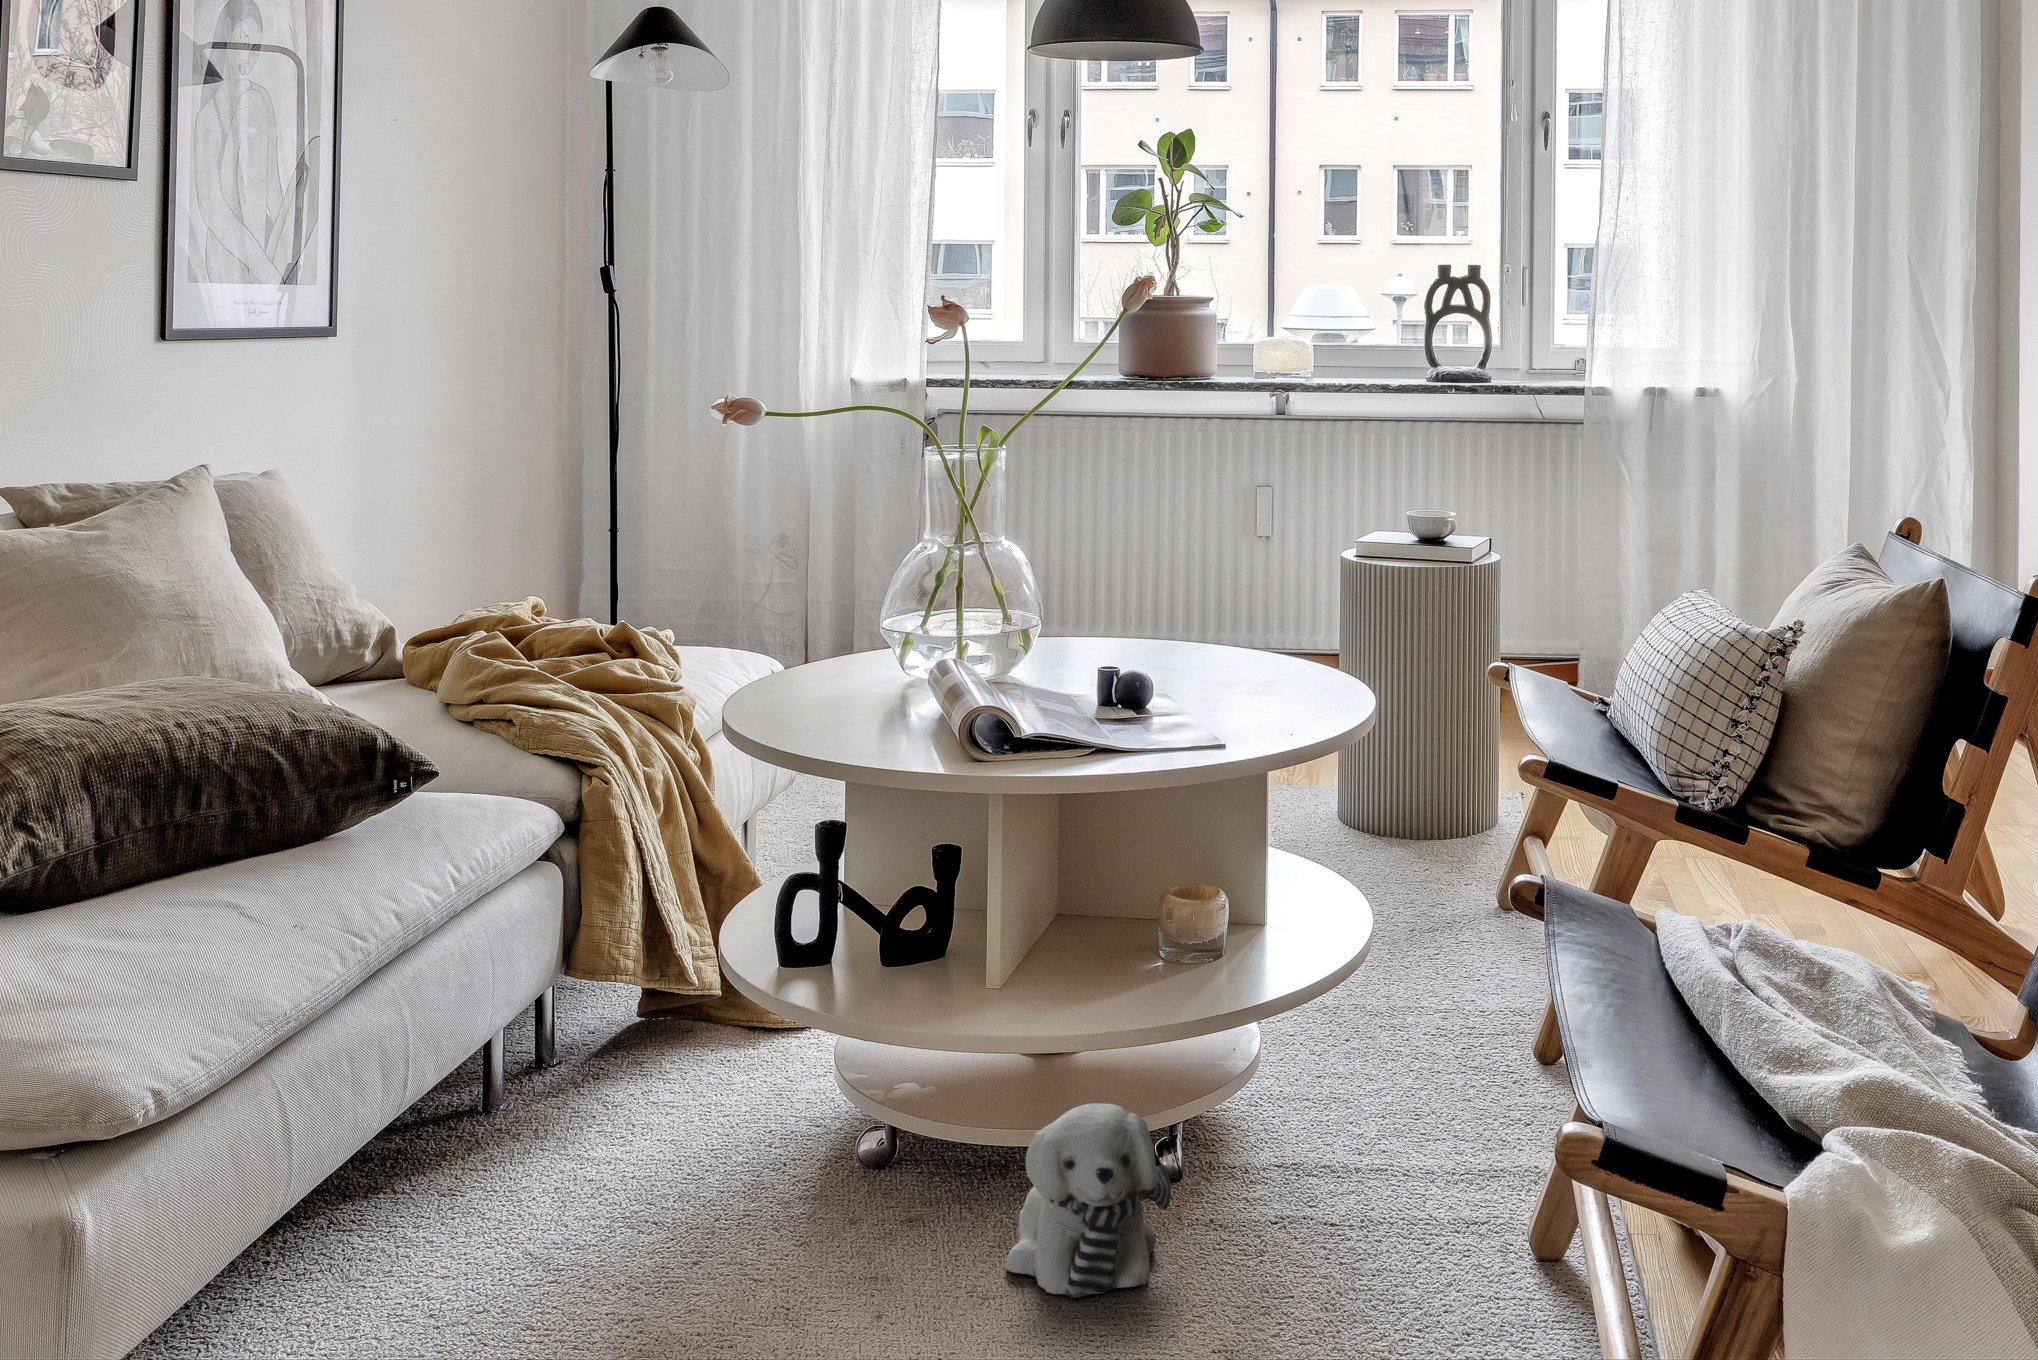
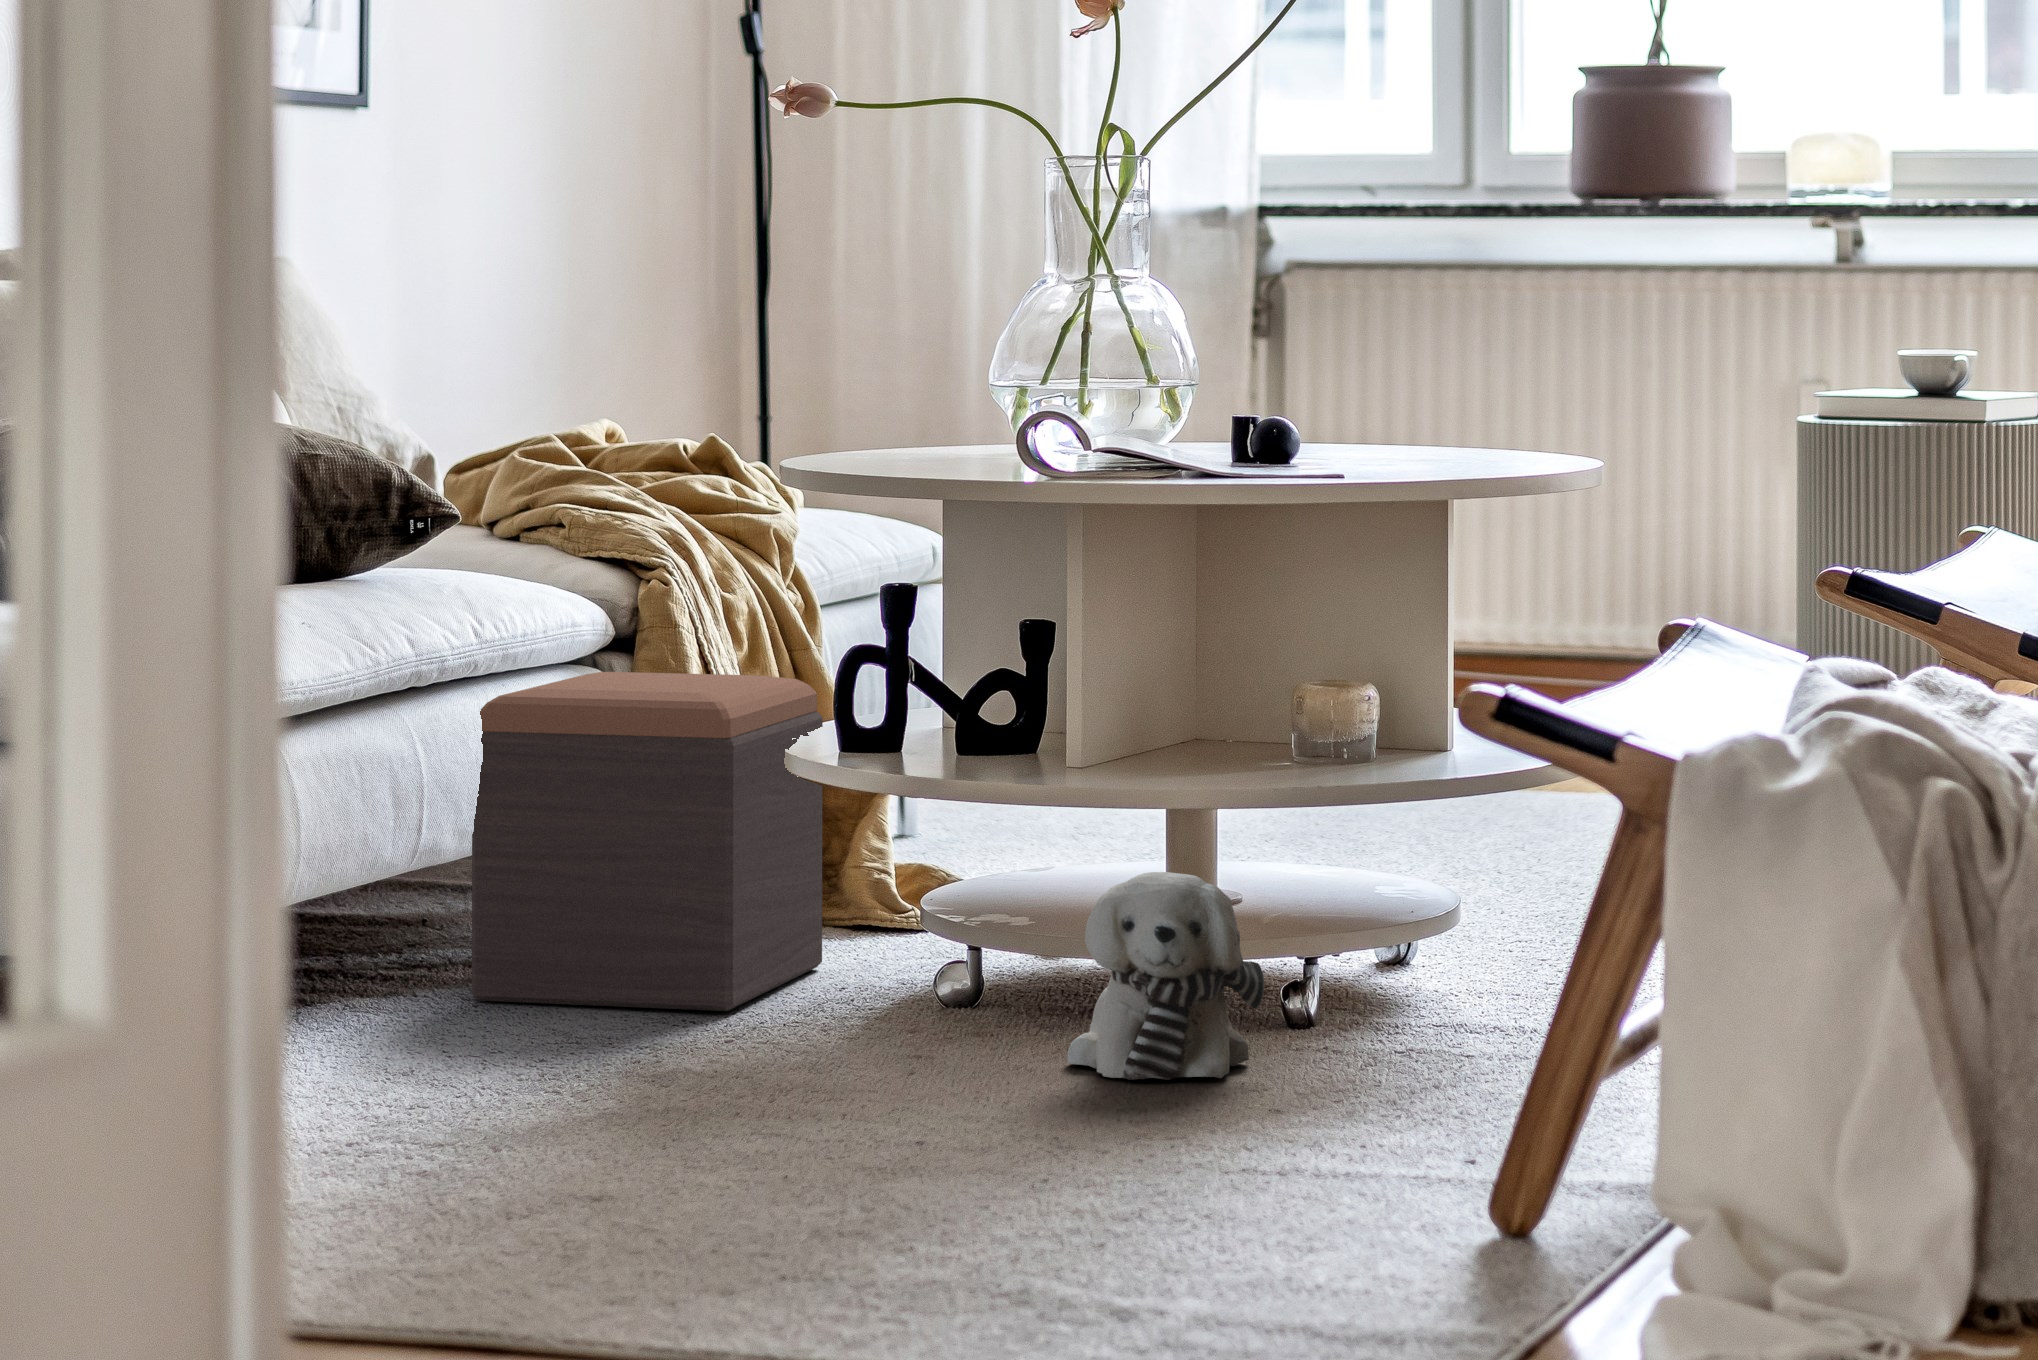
footstool: none [456,882,750,1207] -> present [472,672,823,1011]

